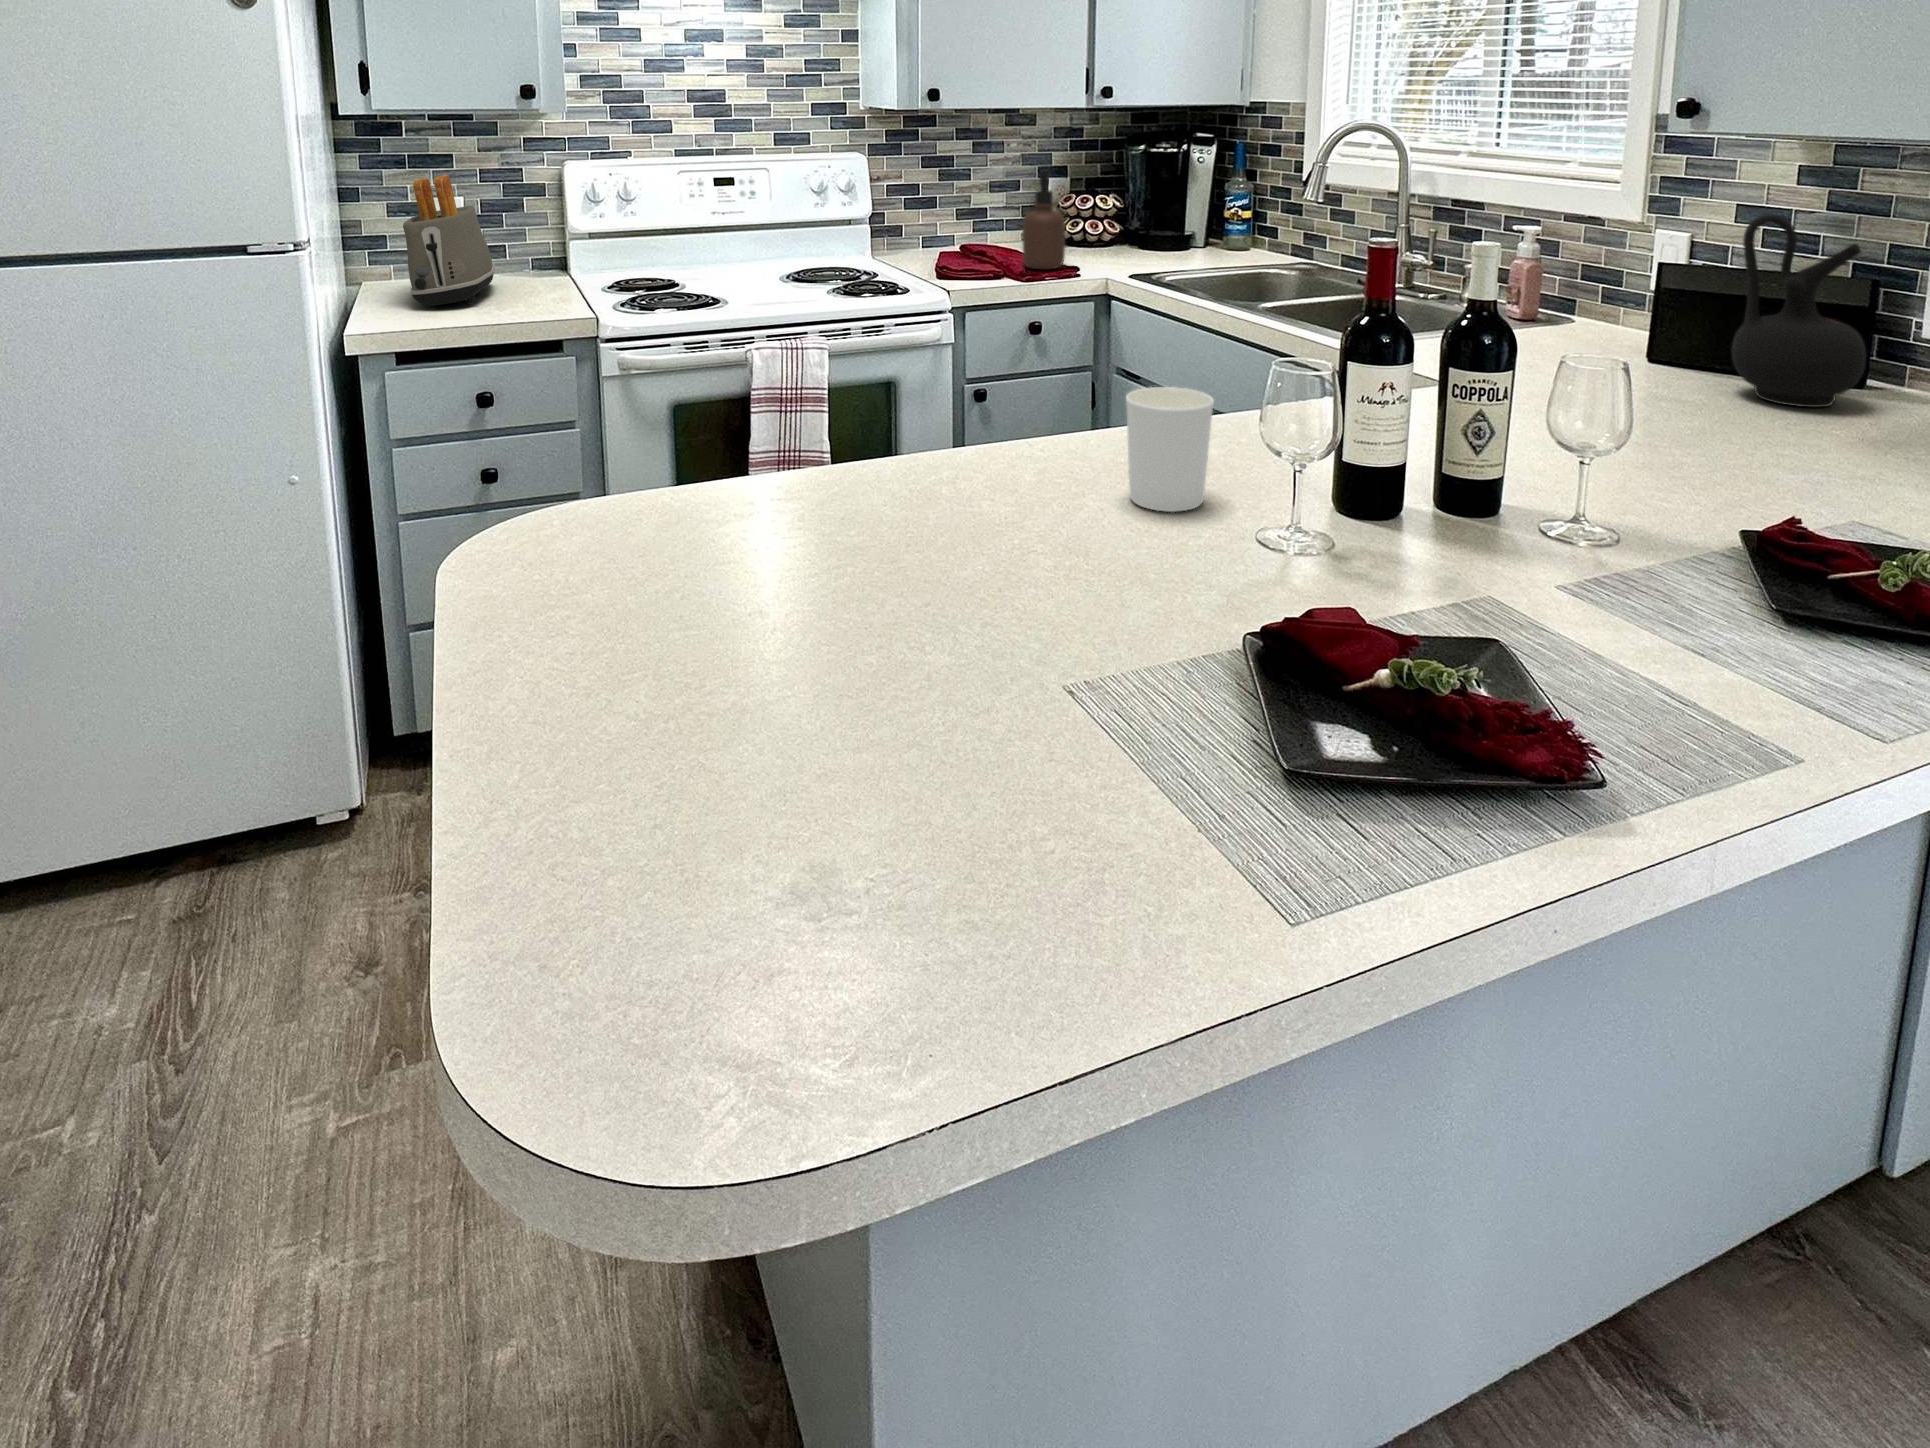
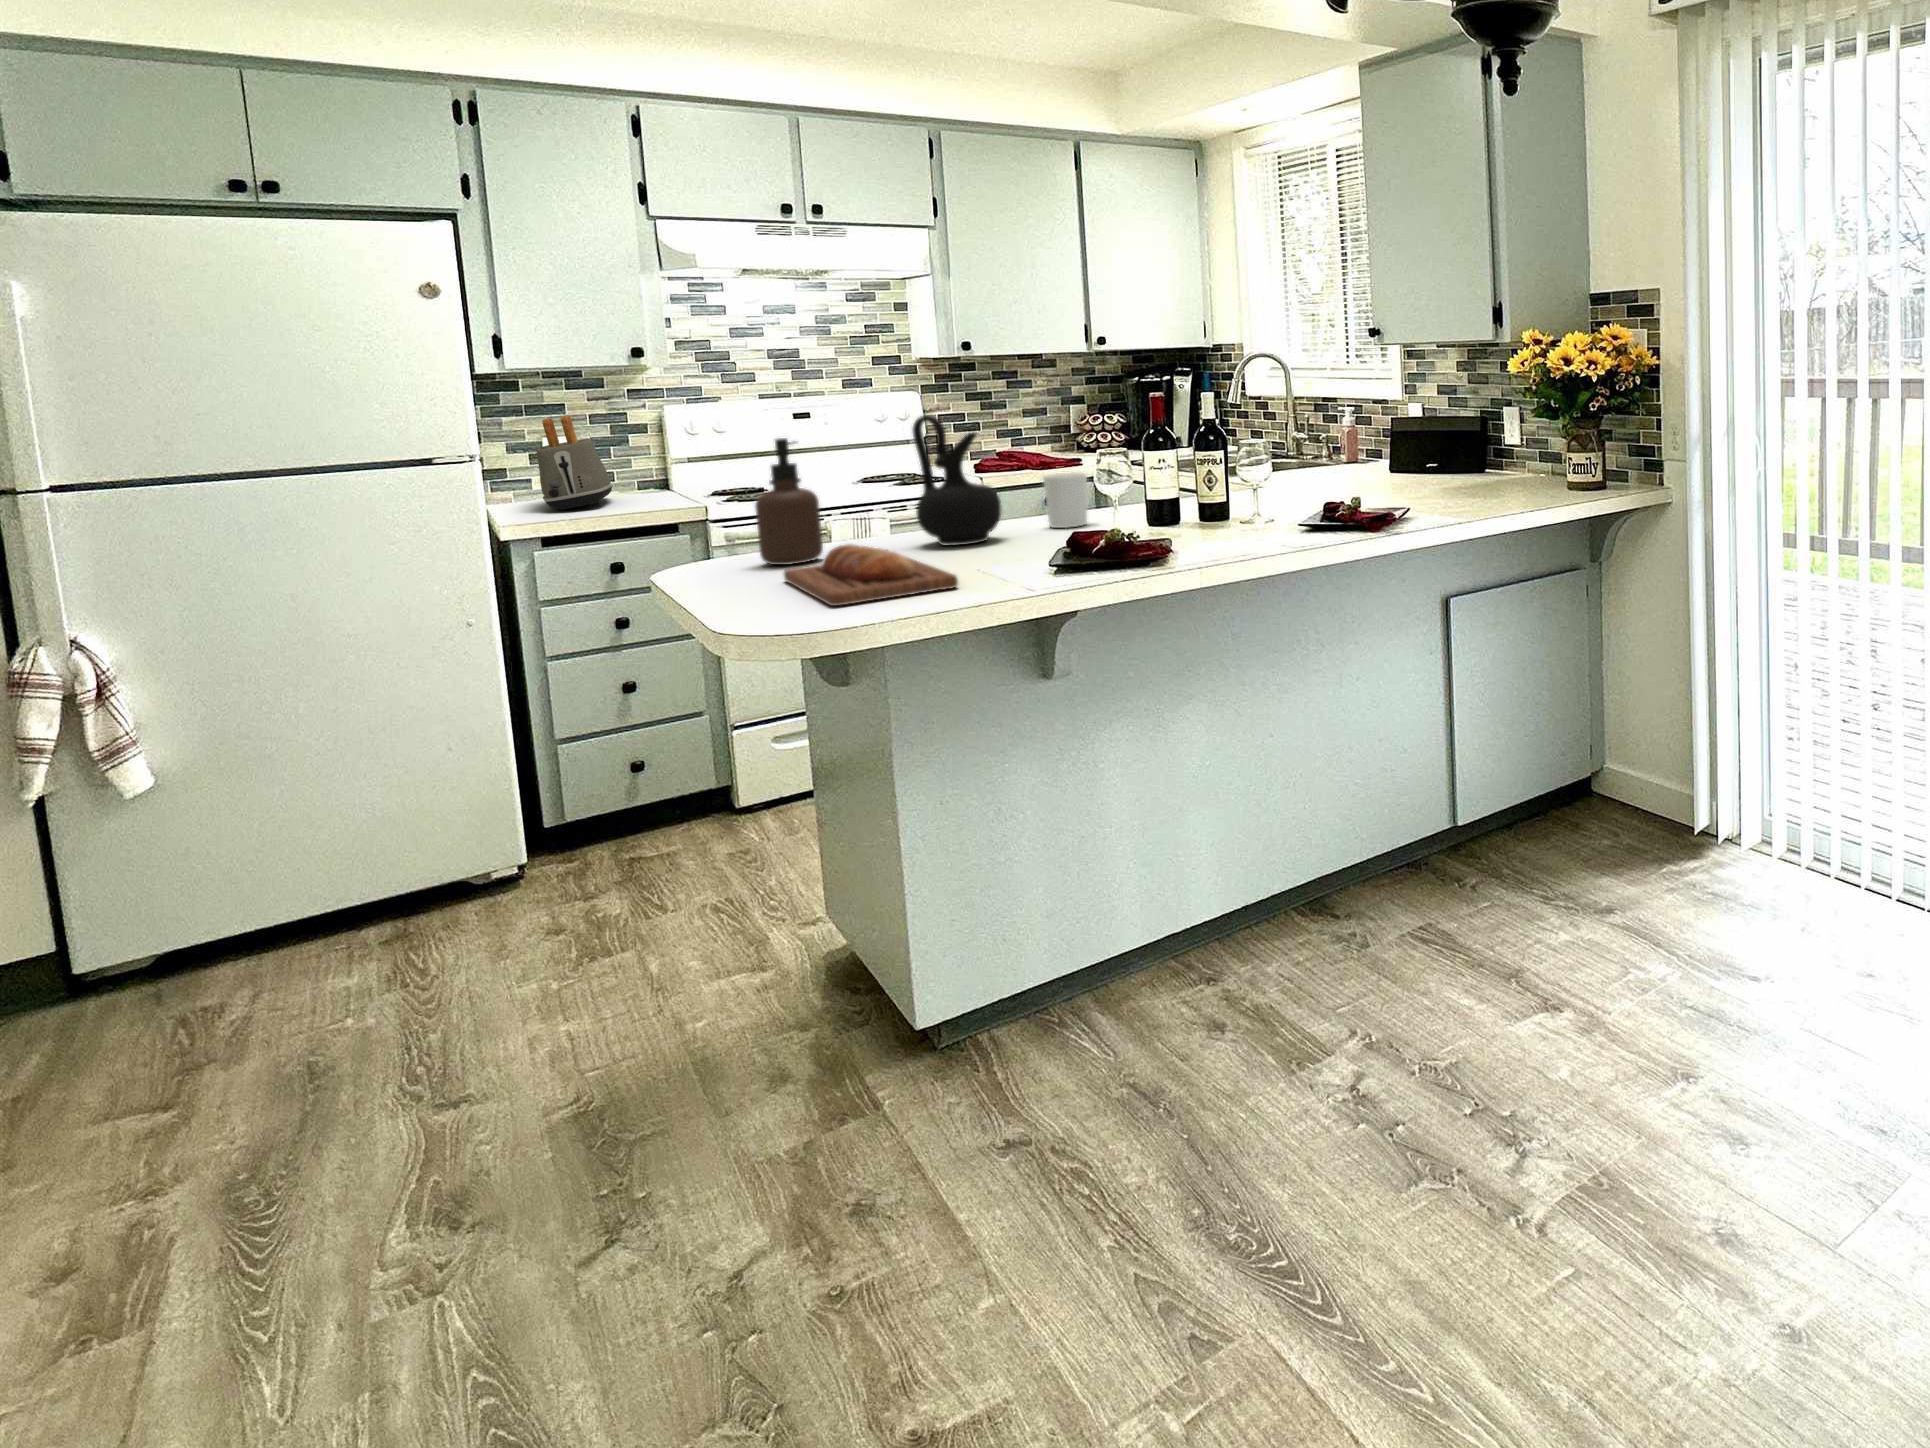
soap dispenser: present [1023,171,1065,269] -> present [755,438,823,565]
ceramic jug: present [1732,214,1866,407] -> present [913,415,1001,546]
bread loaf: none [620,636,1053,1016] -> present [784,544,958,606]

